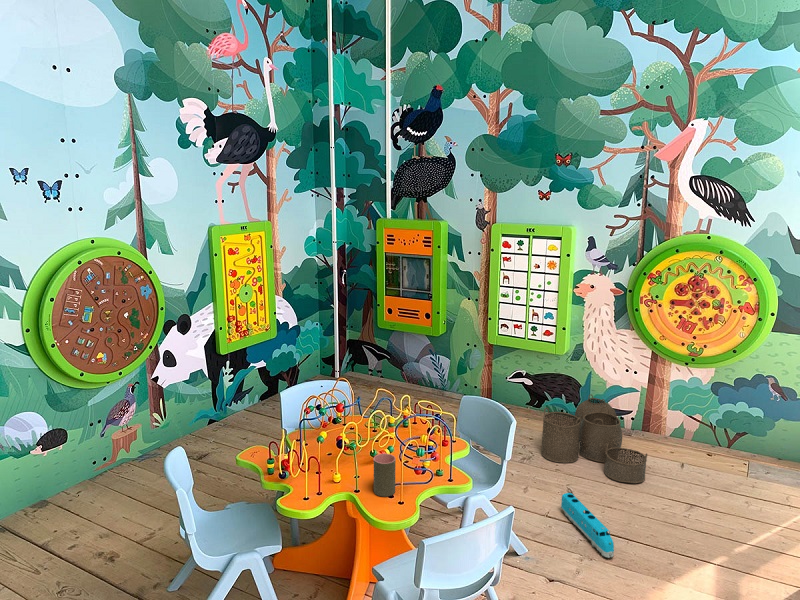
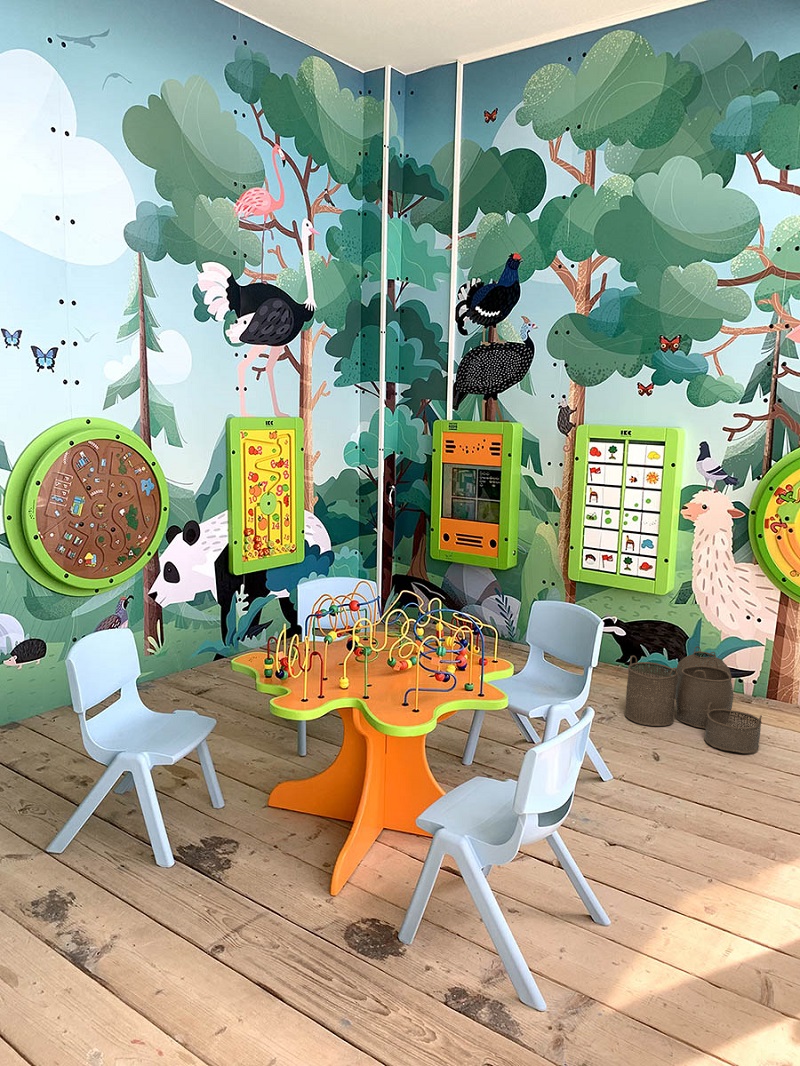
cup: present [374,454,396,496] -> none [385,658,413,707]
toy train: present [561,493,614,558] -> none [637,751,696,825]

